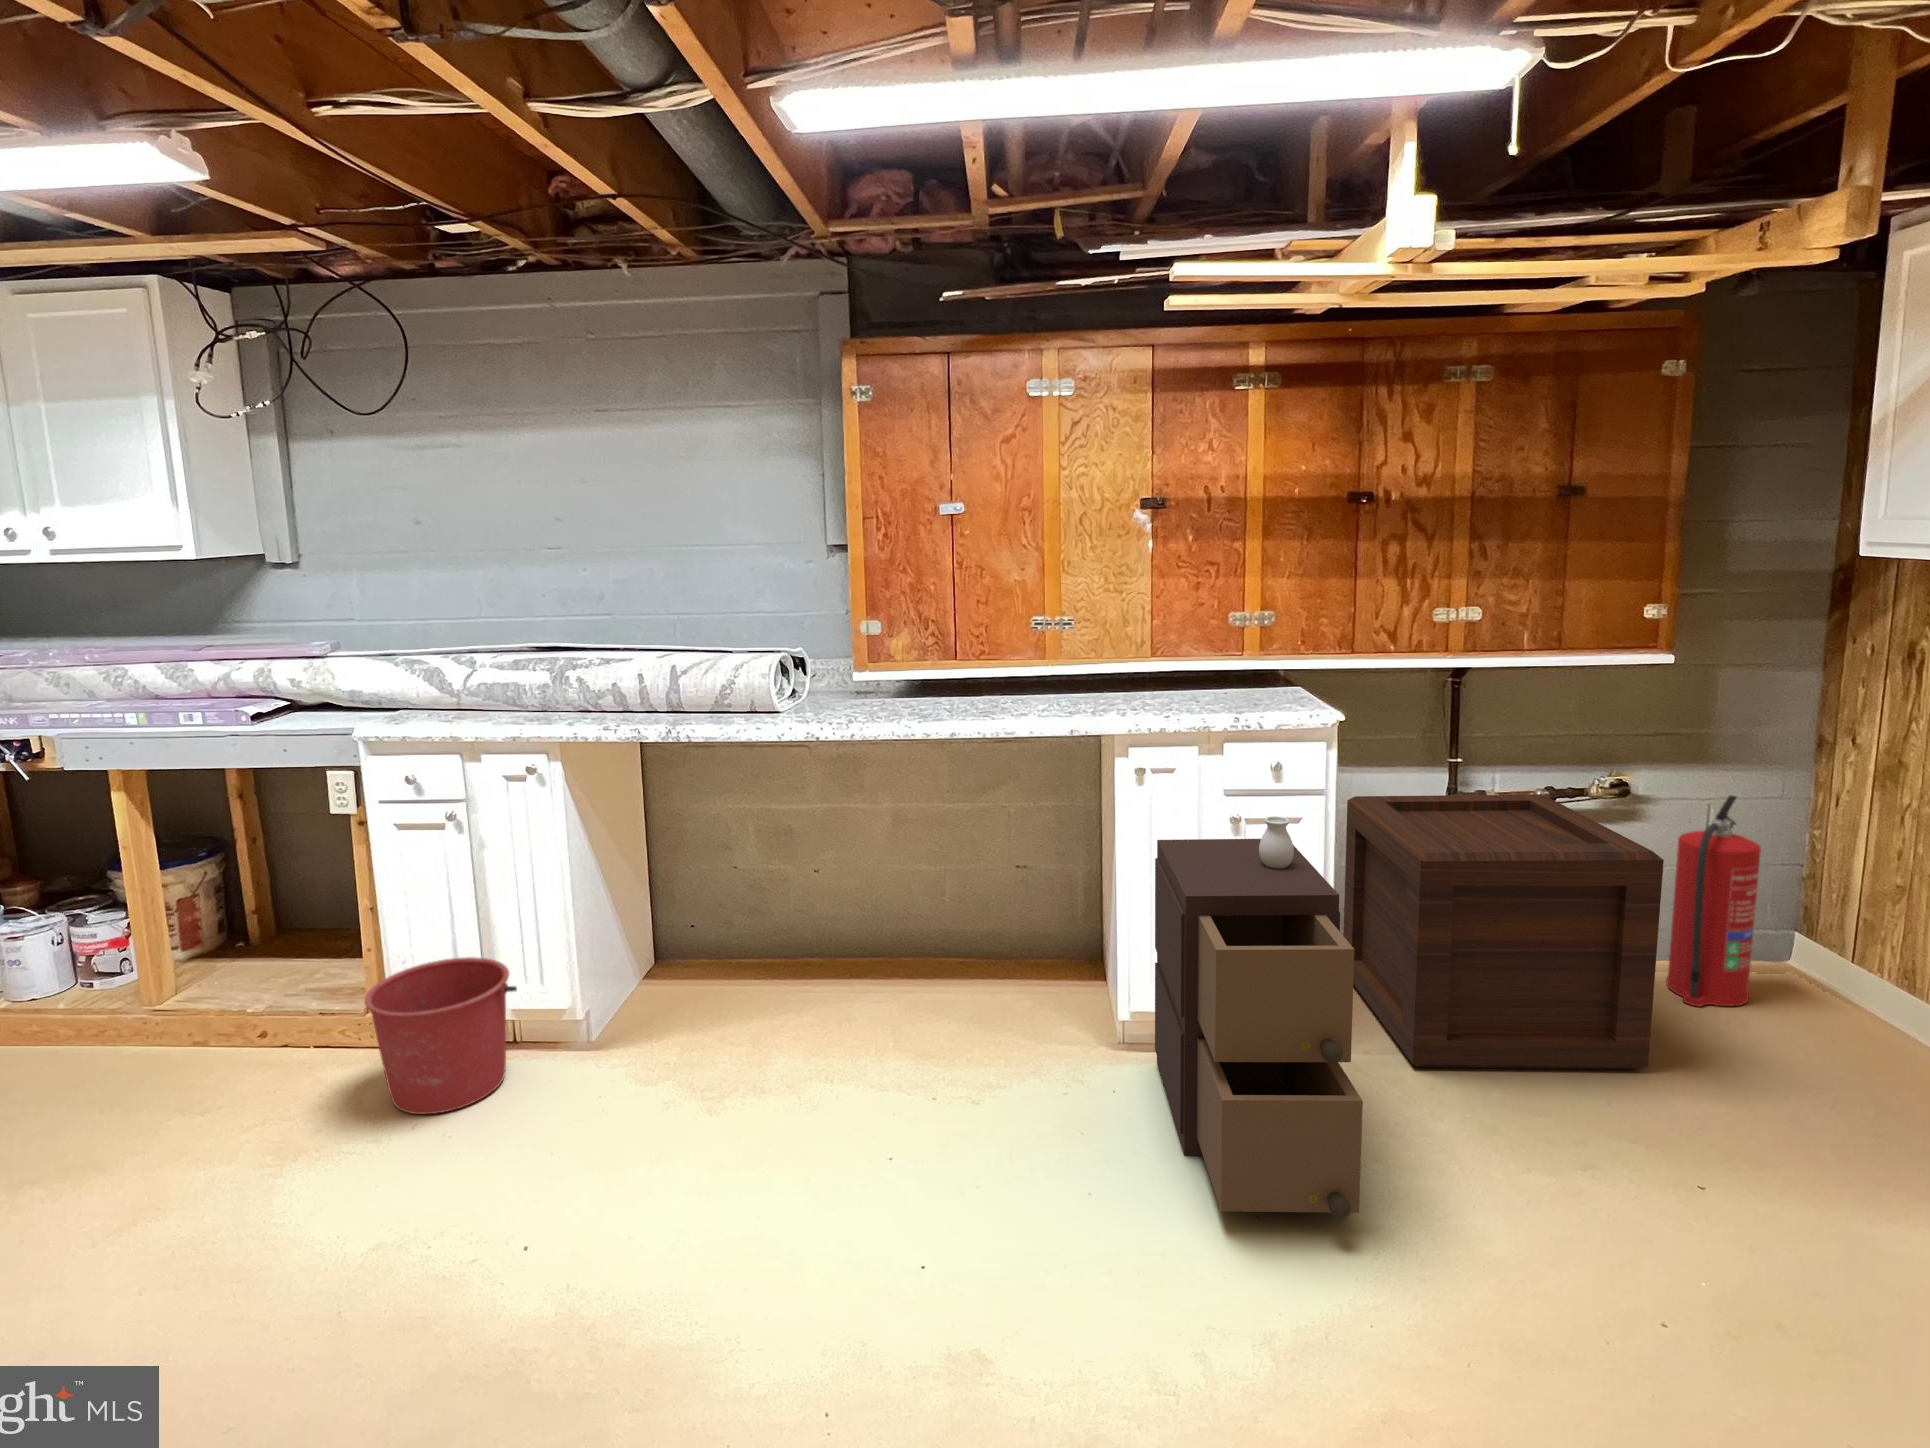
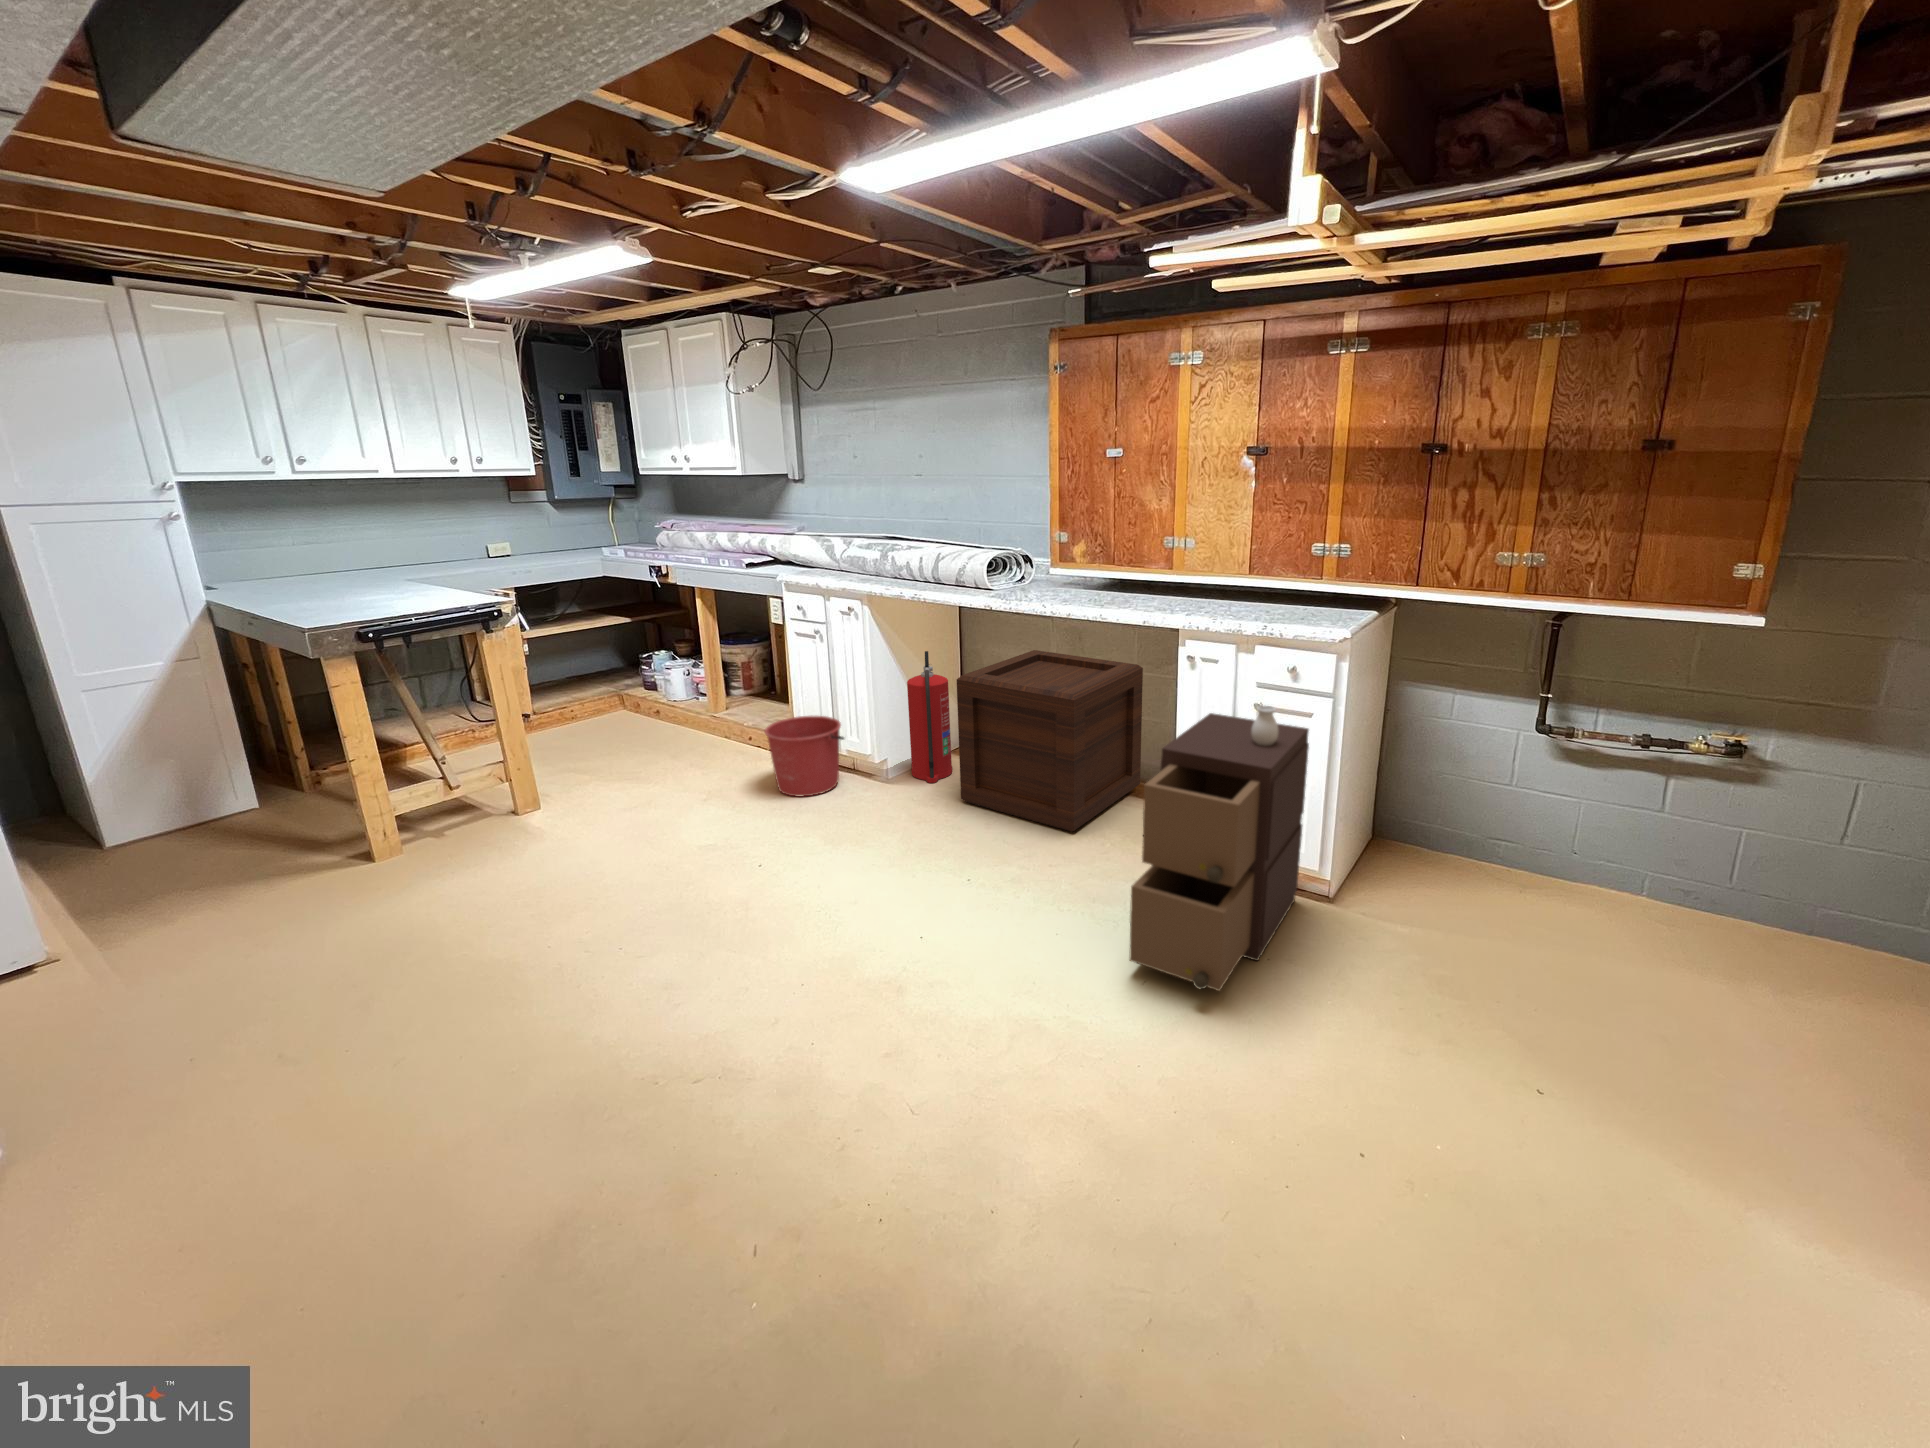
wooden crate: present [1343,794,1664,1069] -> present [957,650,1143,832]
fire extinguisher: present [1666,795,1761,1007] -> present [907,651,952,783]

